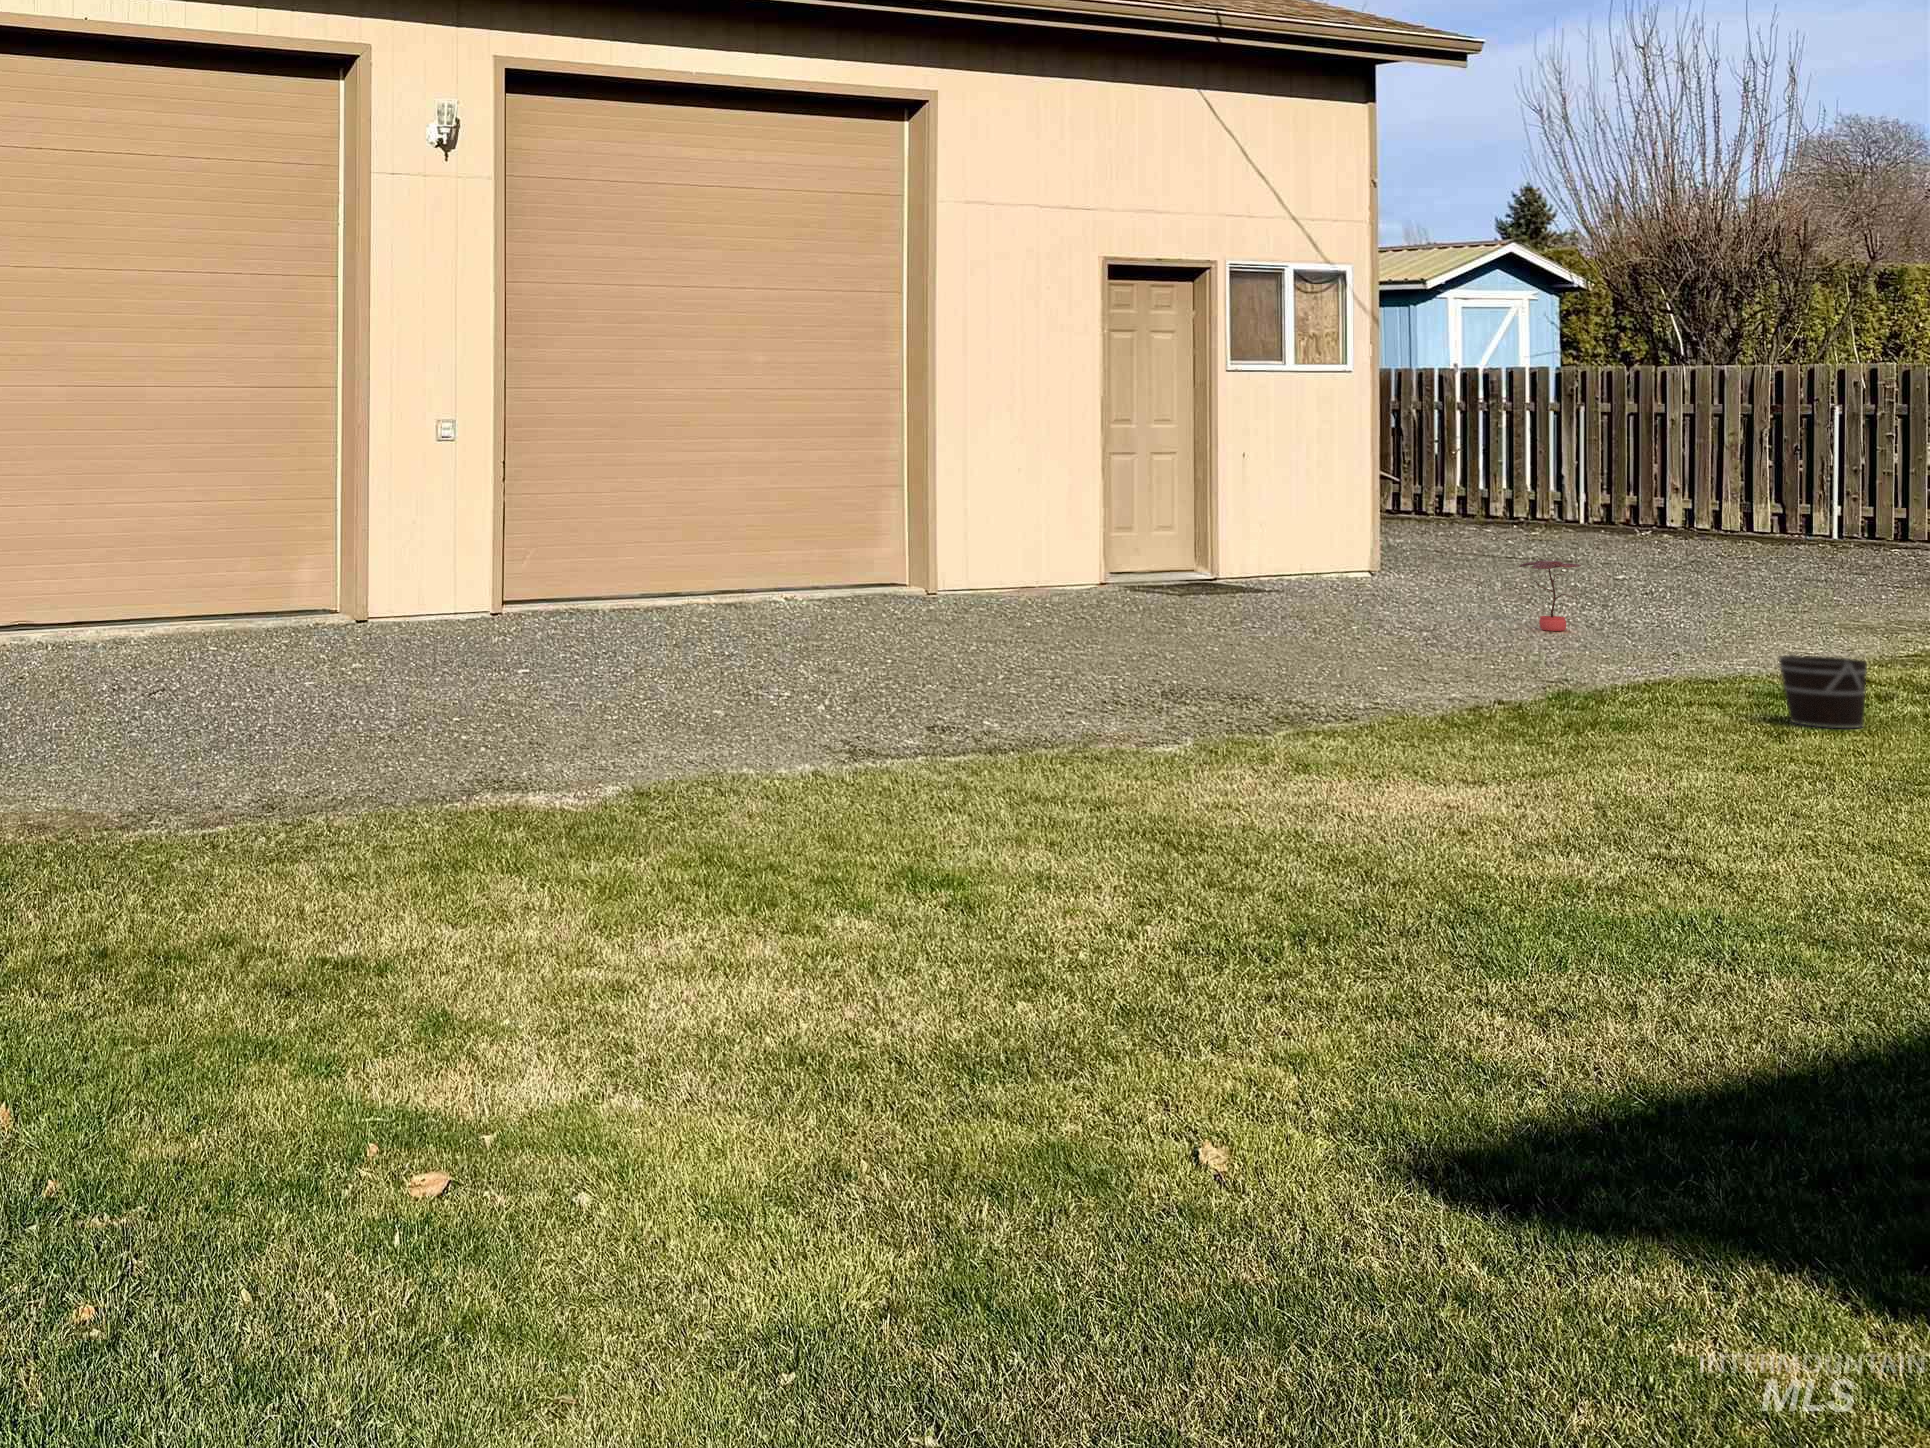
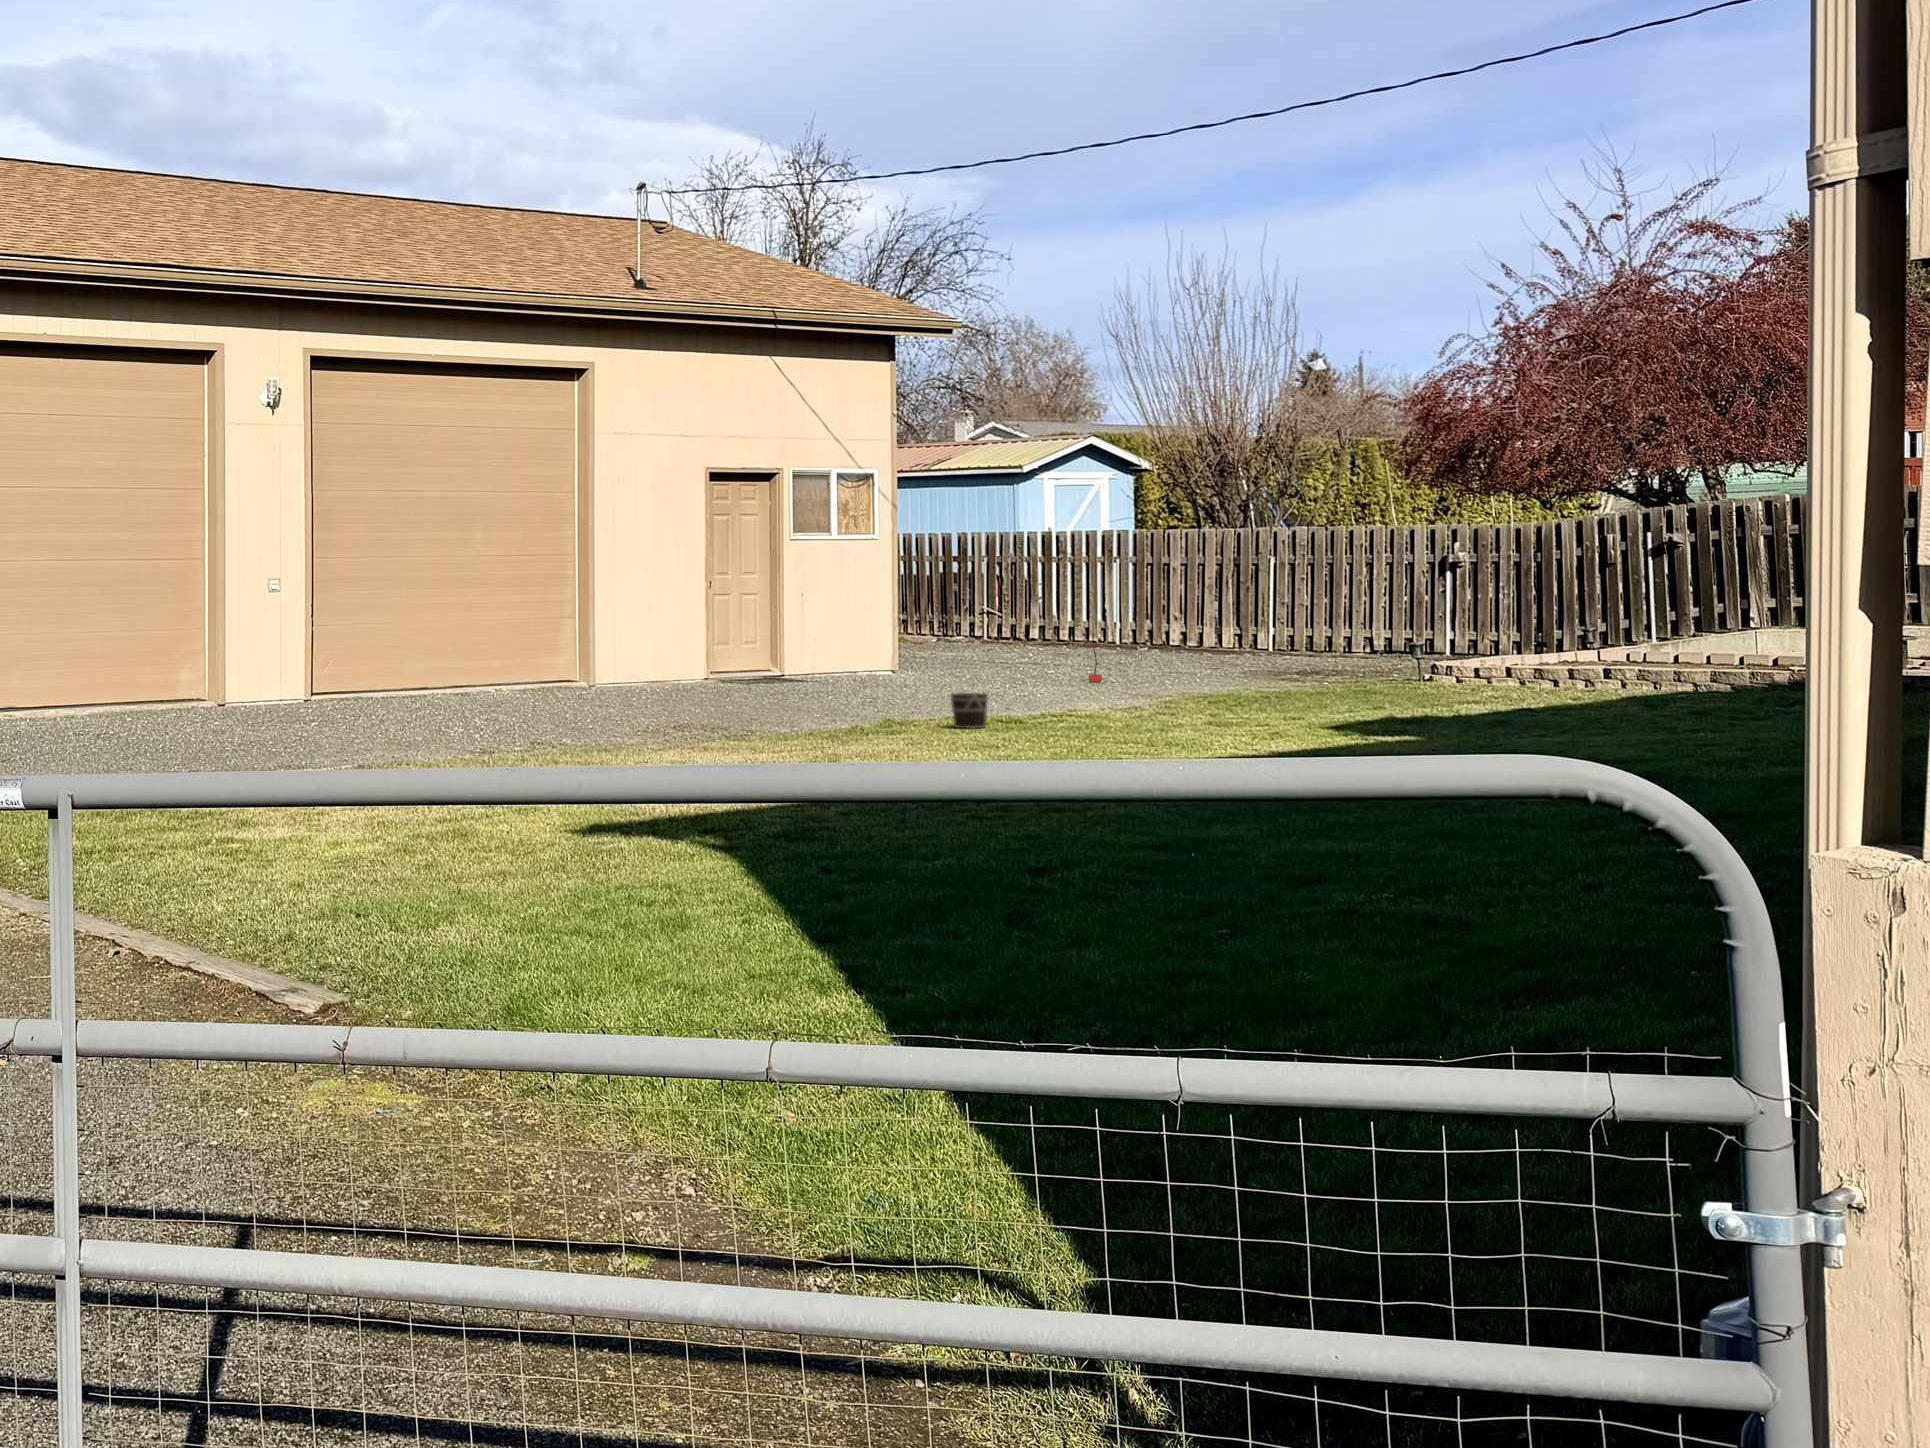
potted plant: present [1519,560,1581,631] -> present [1080,643,1109,682]

